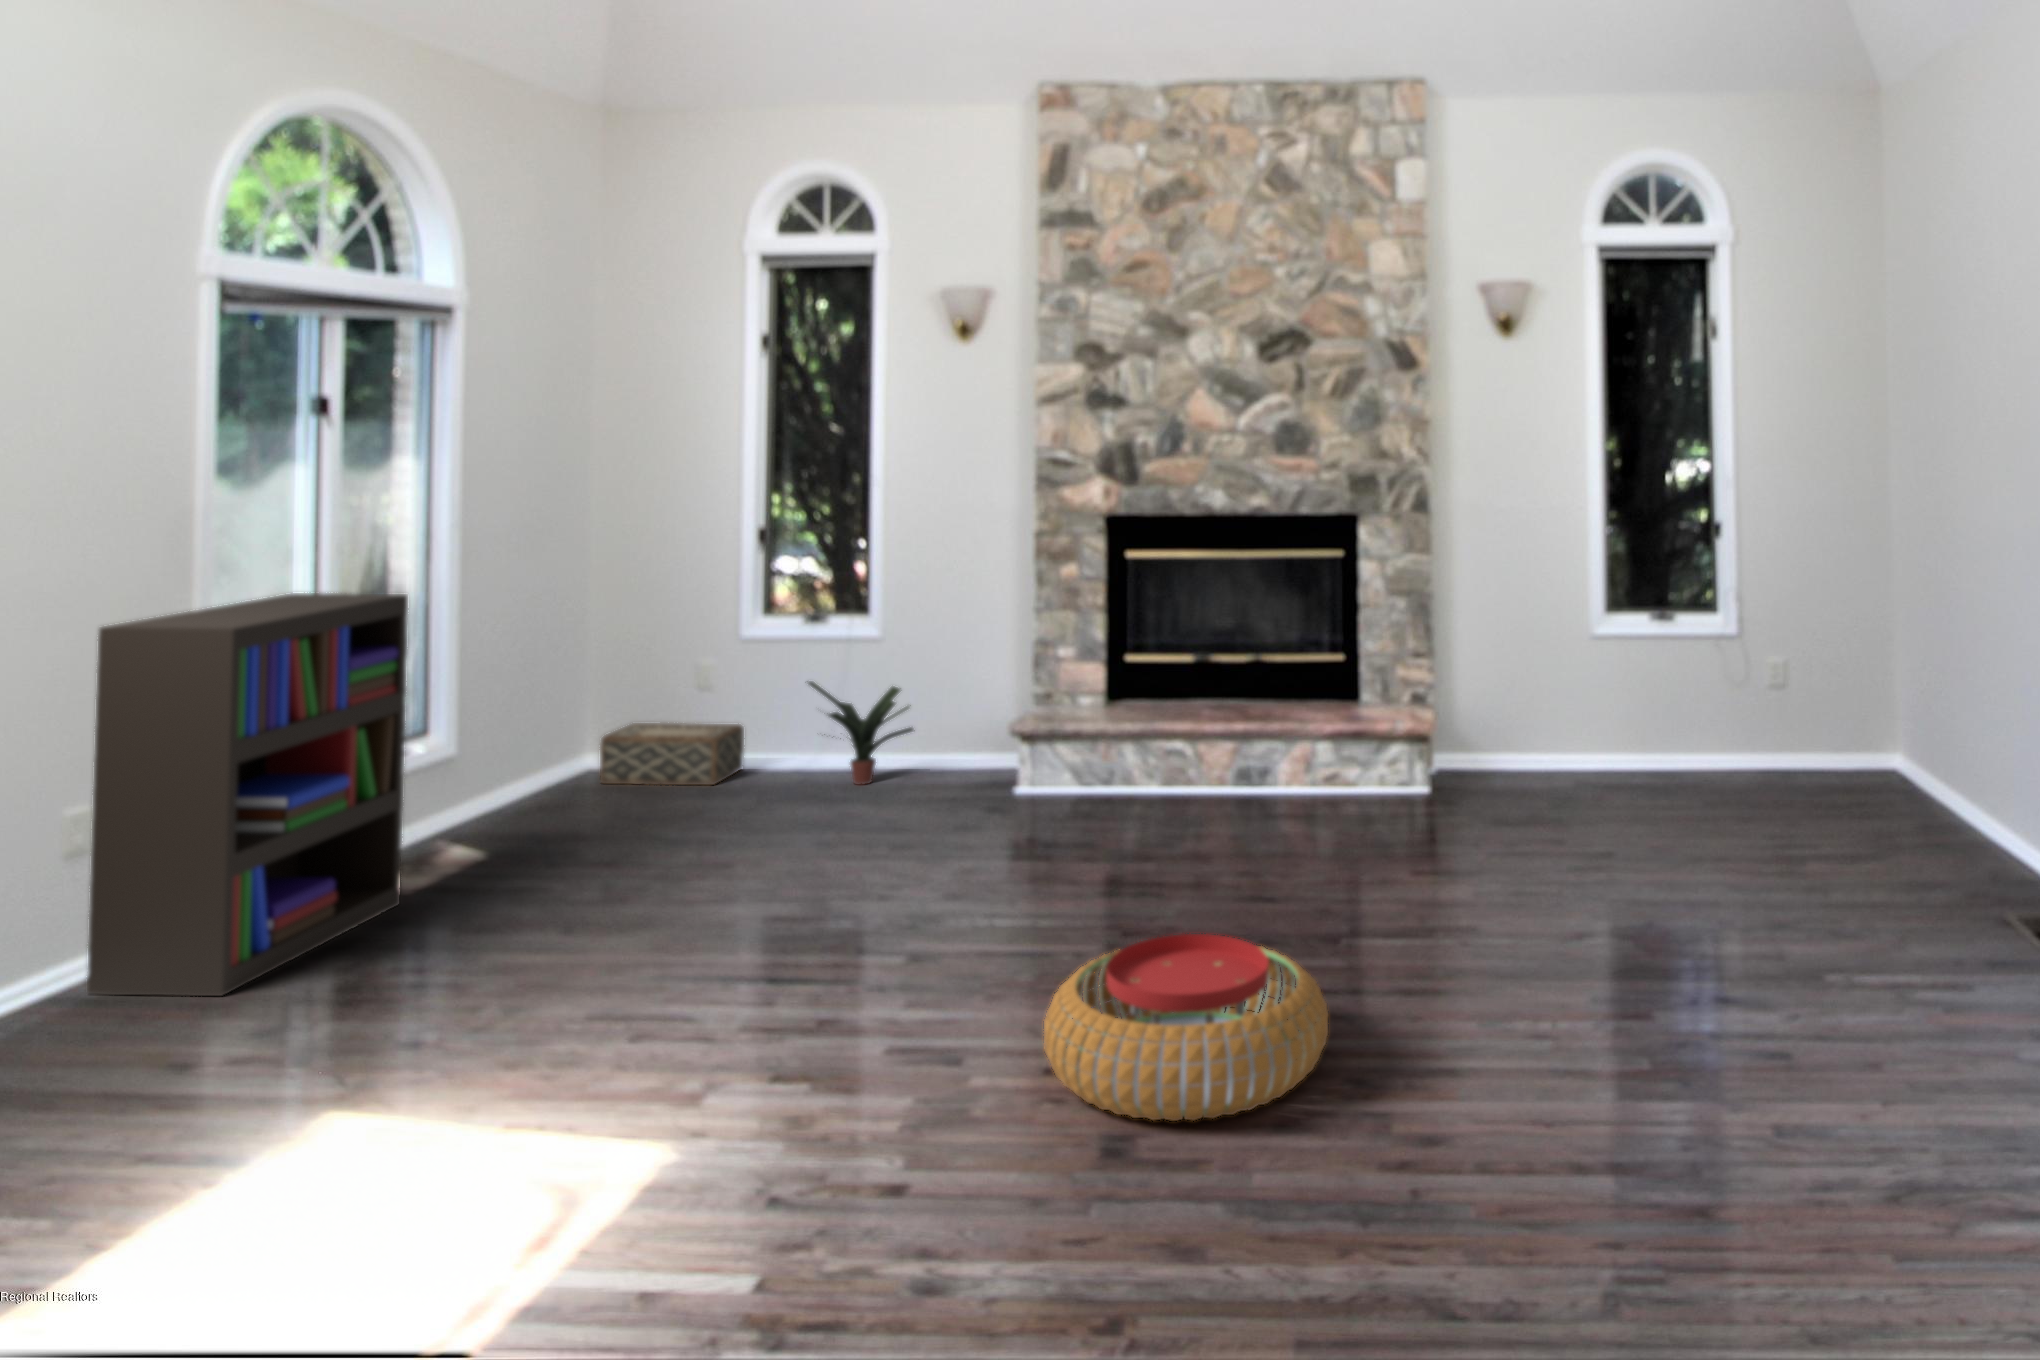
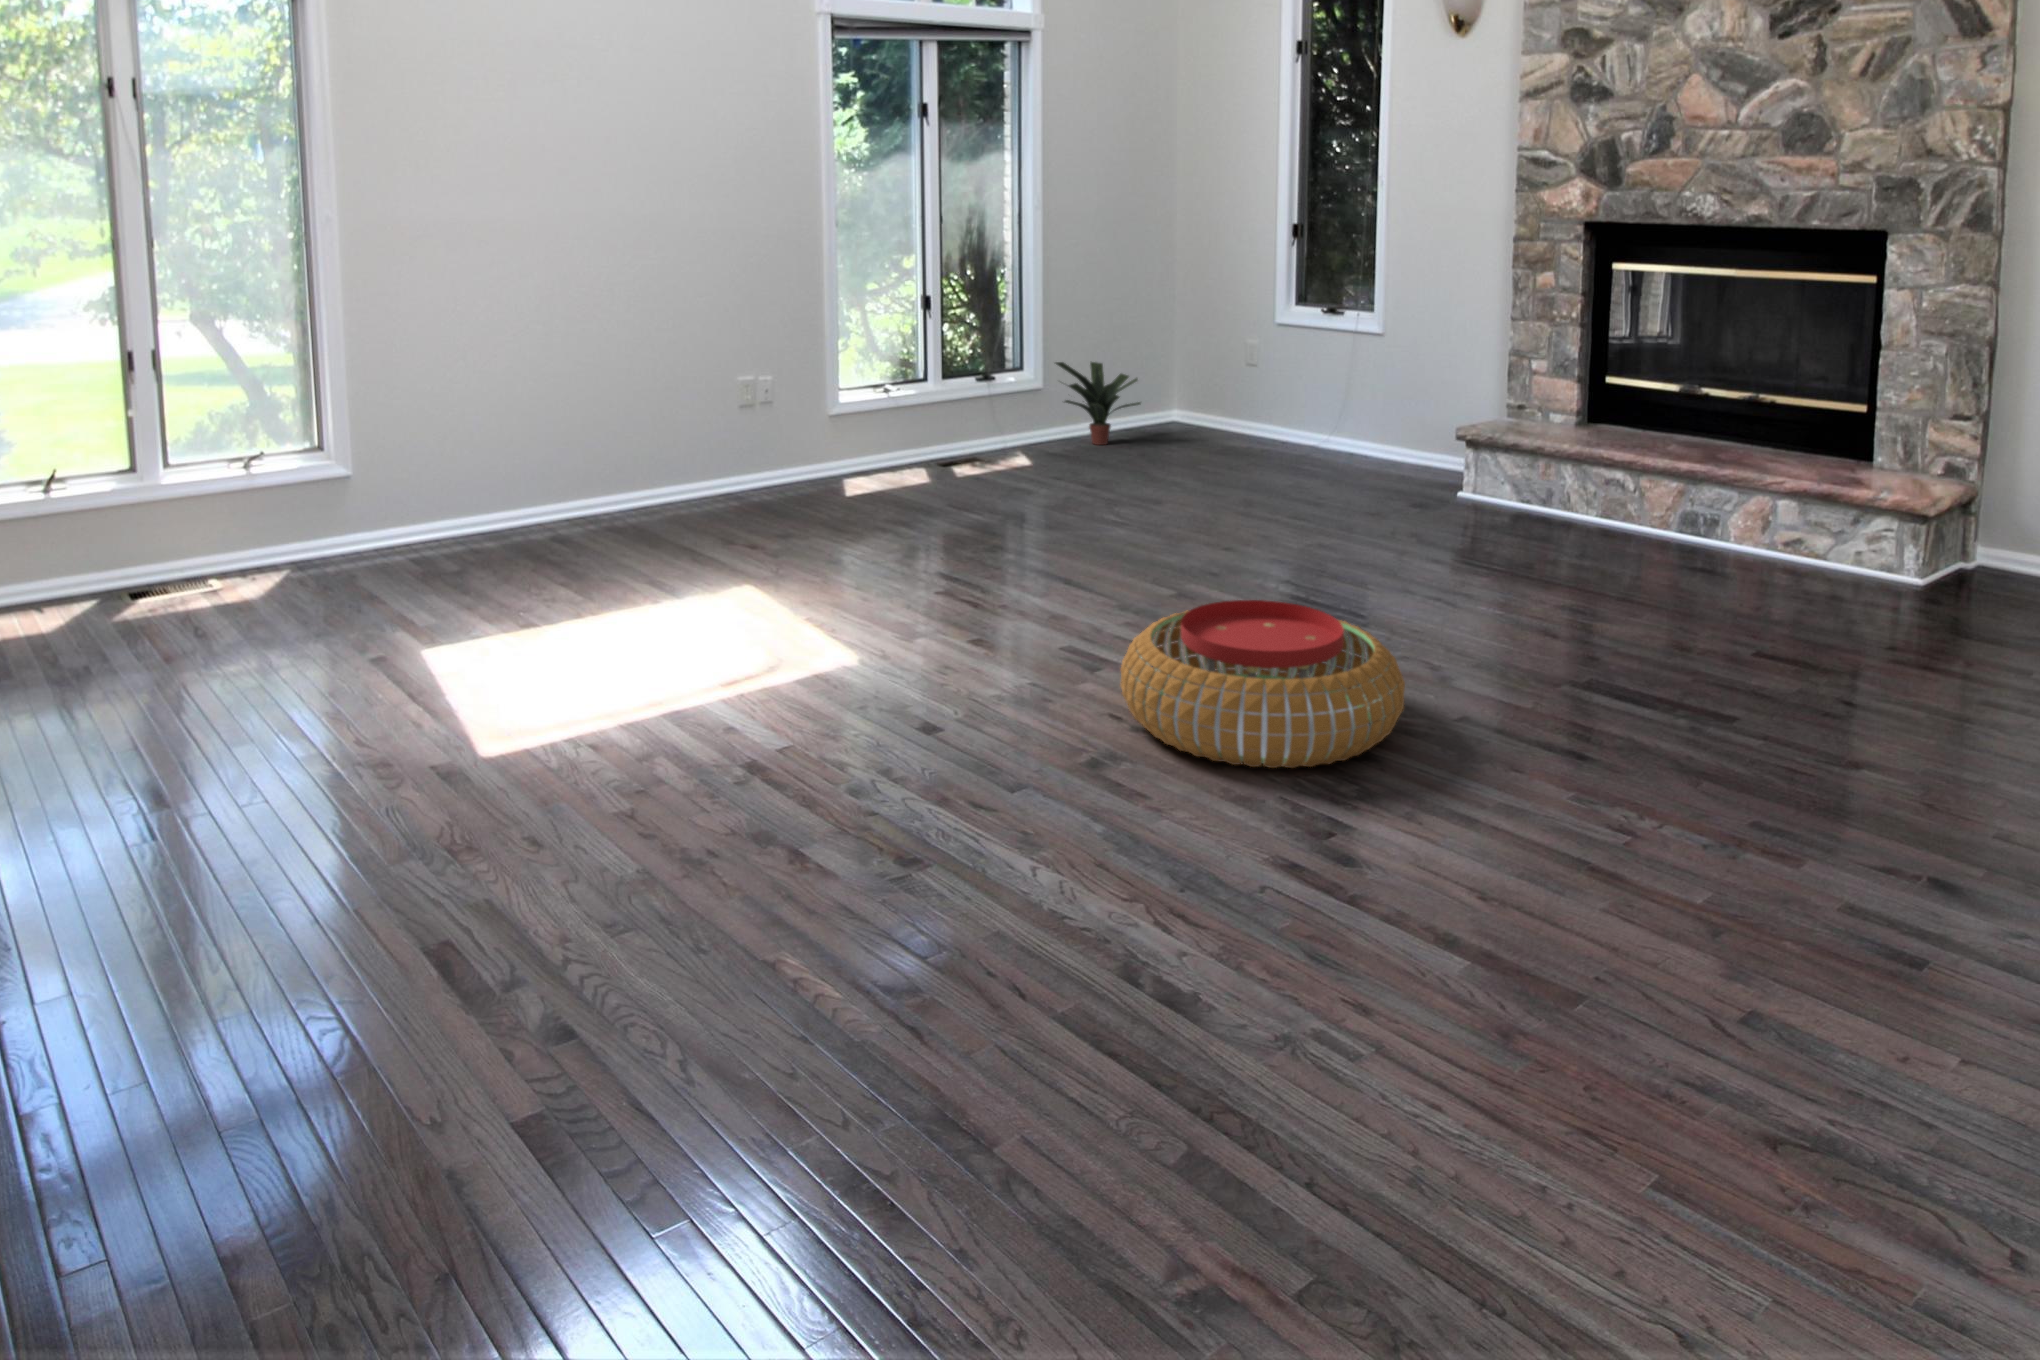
bookshelf: present [87,593,408,996] -> none [748,248,945,505]
potted plant: present [807,681,913,785] -> present [1056,362,1141,445]
woven basket: present [600,723,744,785] -> none [1161,388,1272,446]

